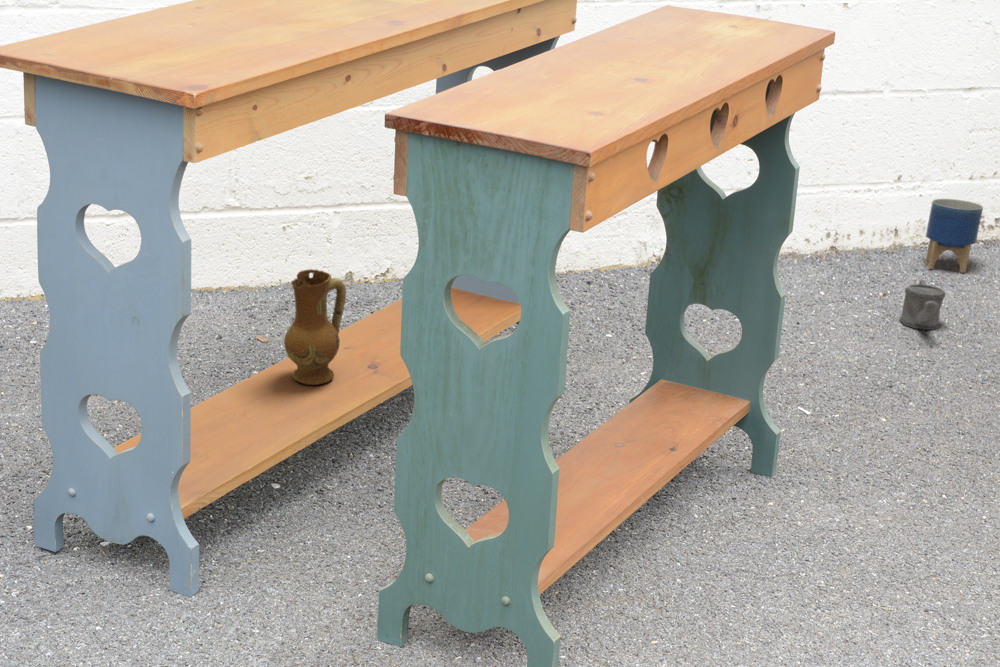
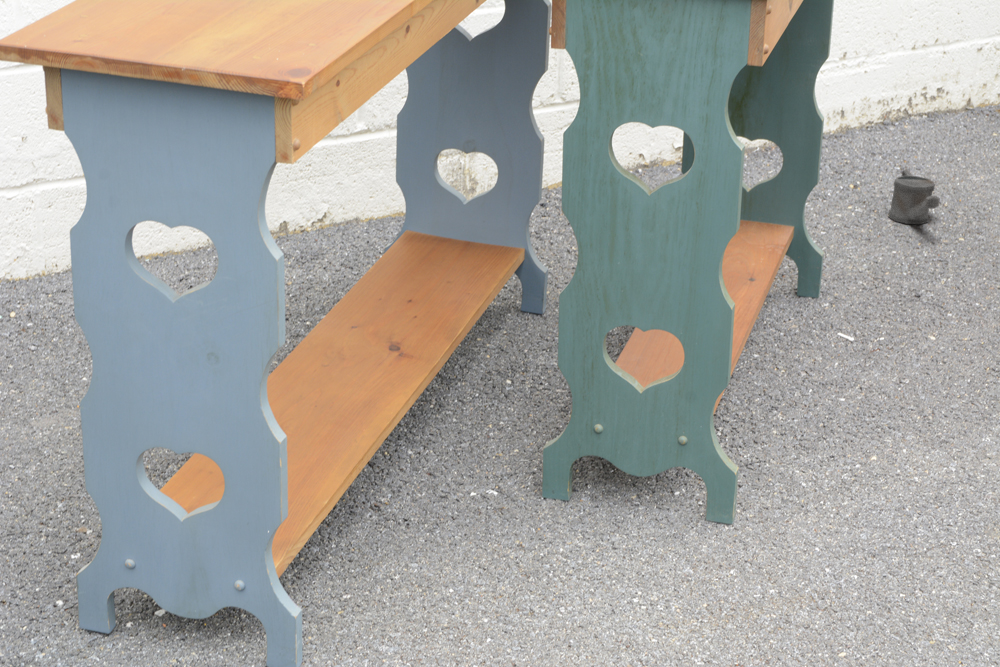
planter: present [926,199,983,273] -> none [881,75,942,154]
ceramic jug: present [284,269,346,385] -> none [310,250,376,387]

